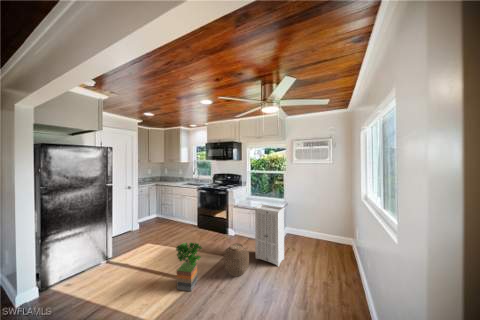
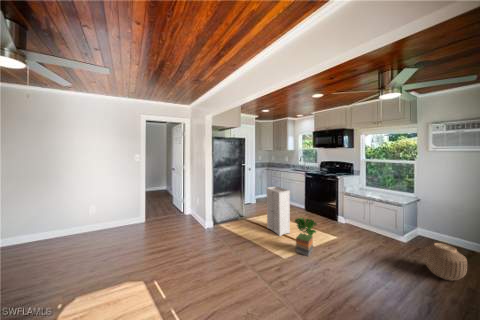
storage cabinet: present [254,204,285,266] -> present [266,186,290,236]
woven basket: present [224,243,249,276] -> present [424,243,467,280]

